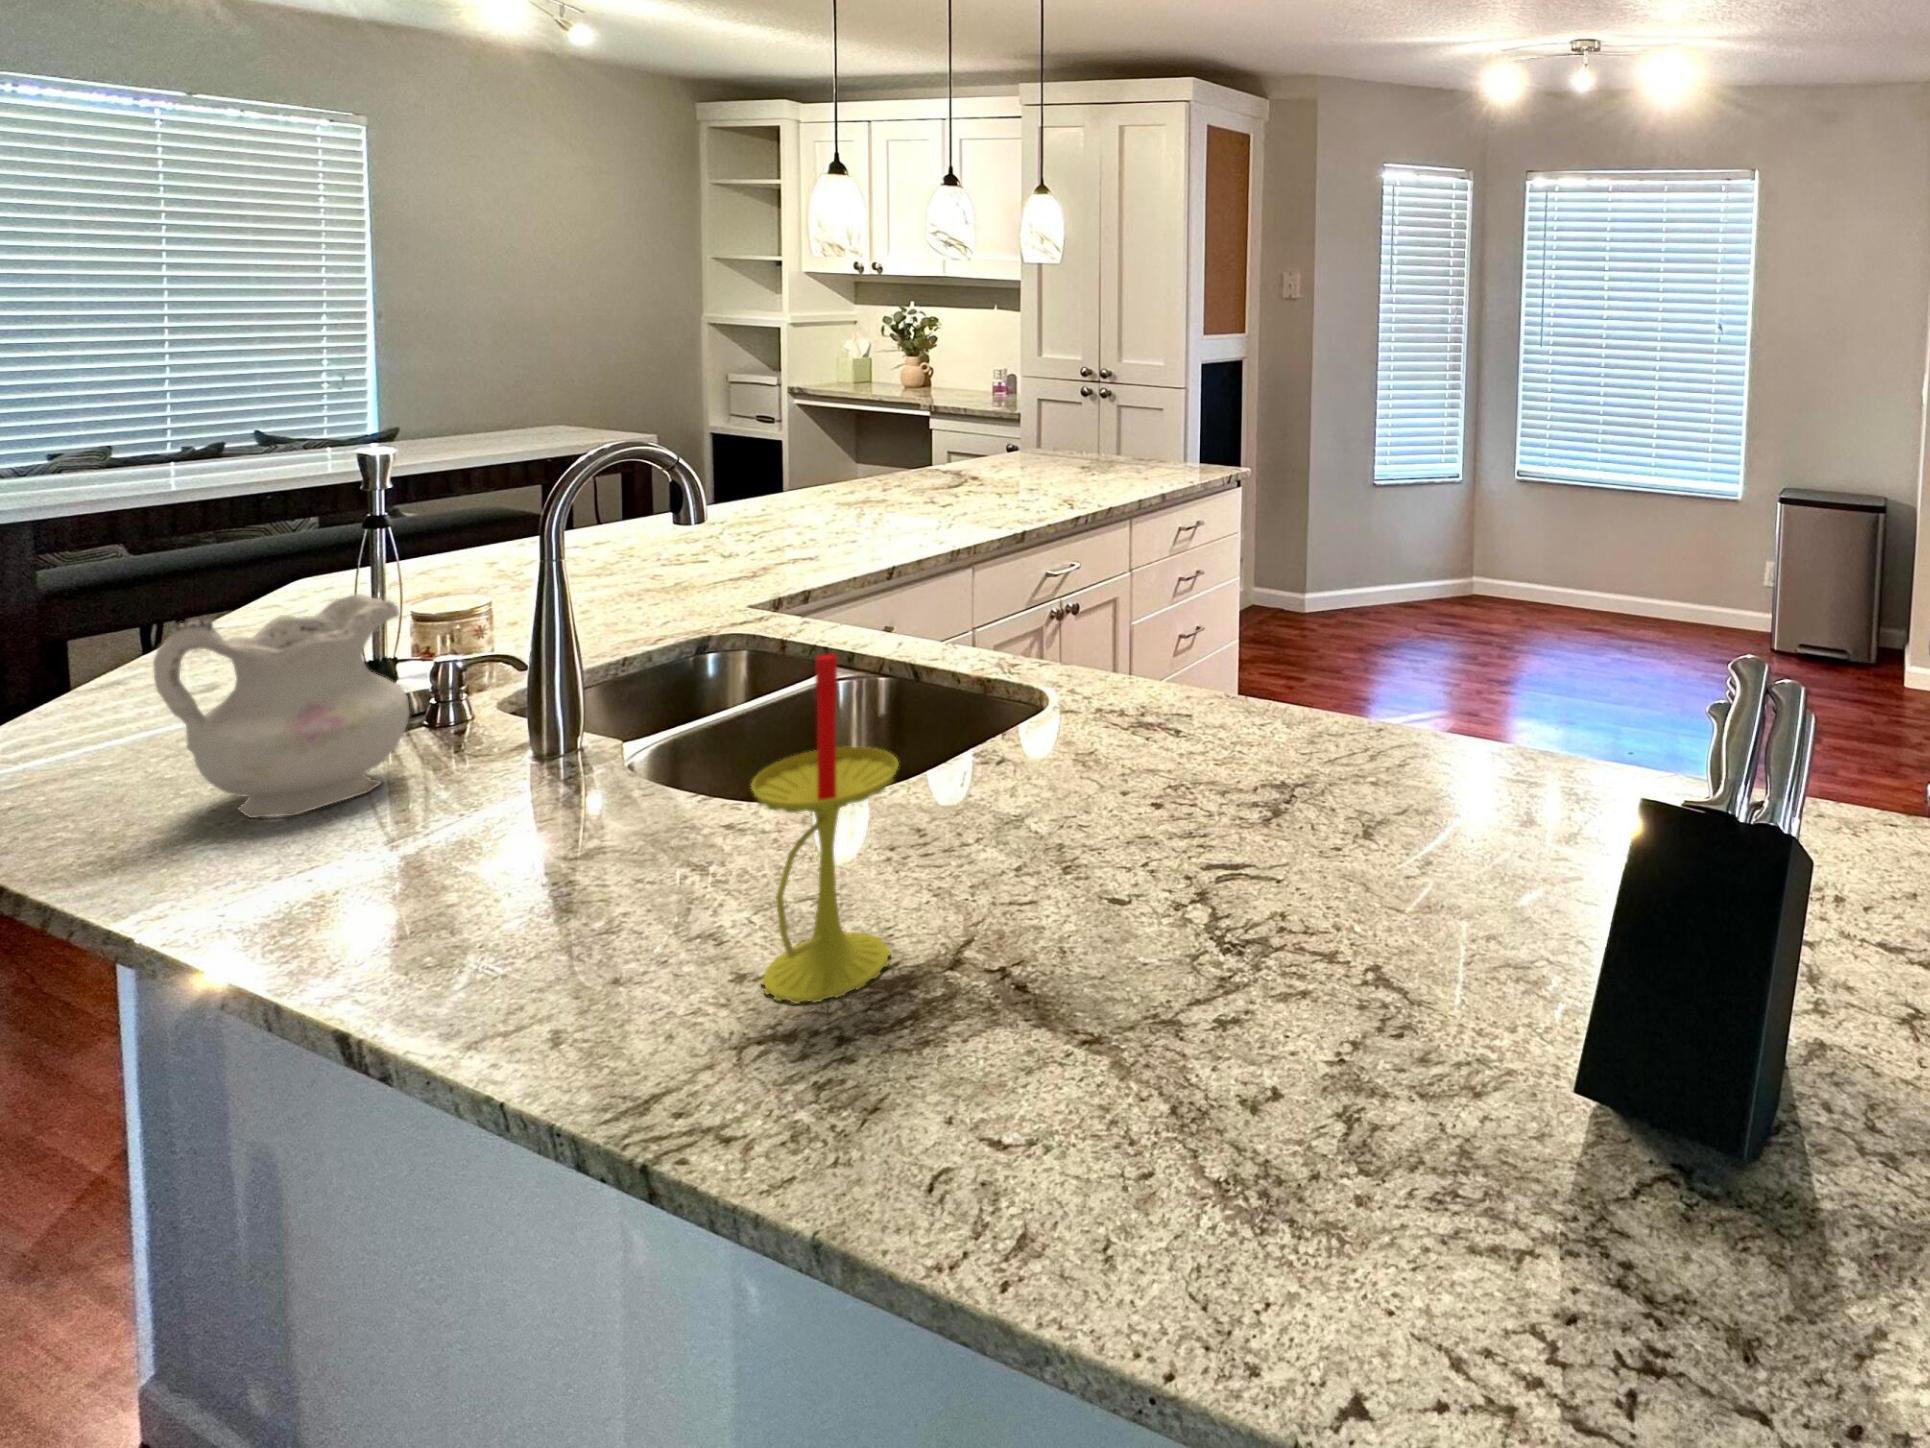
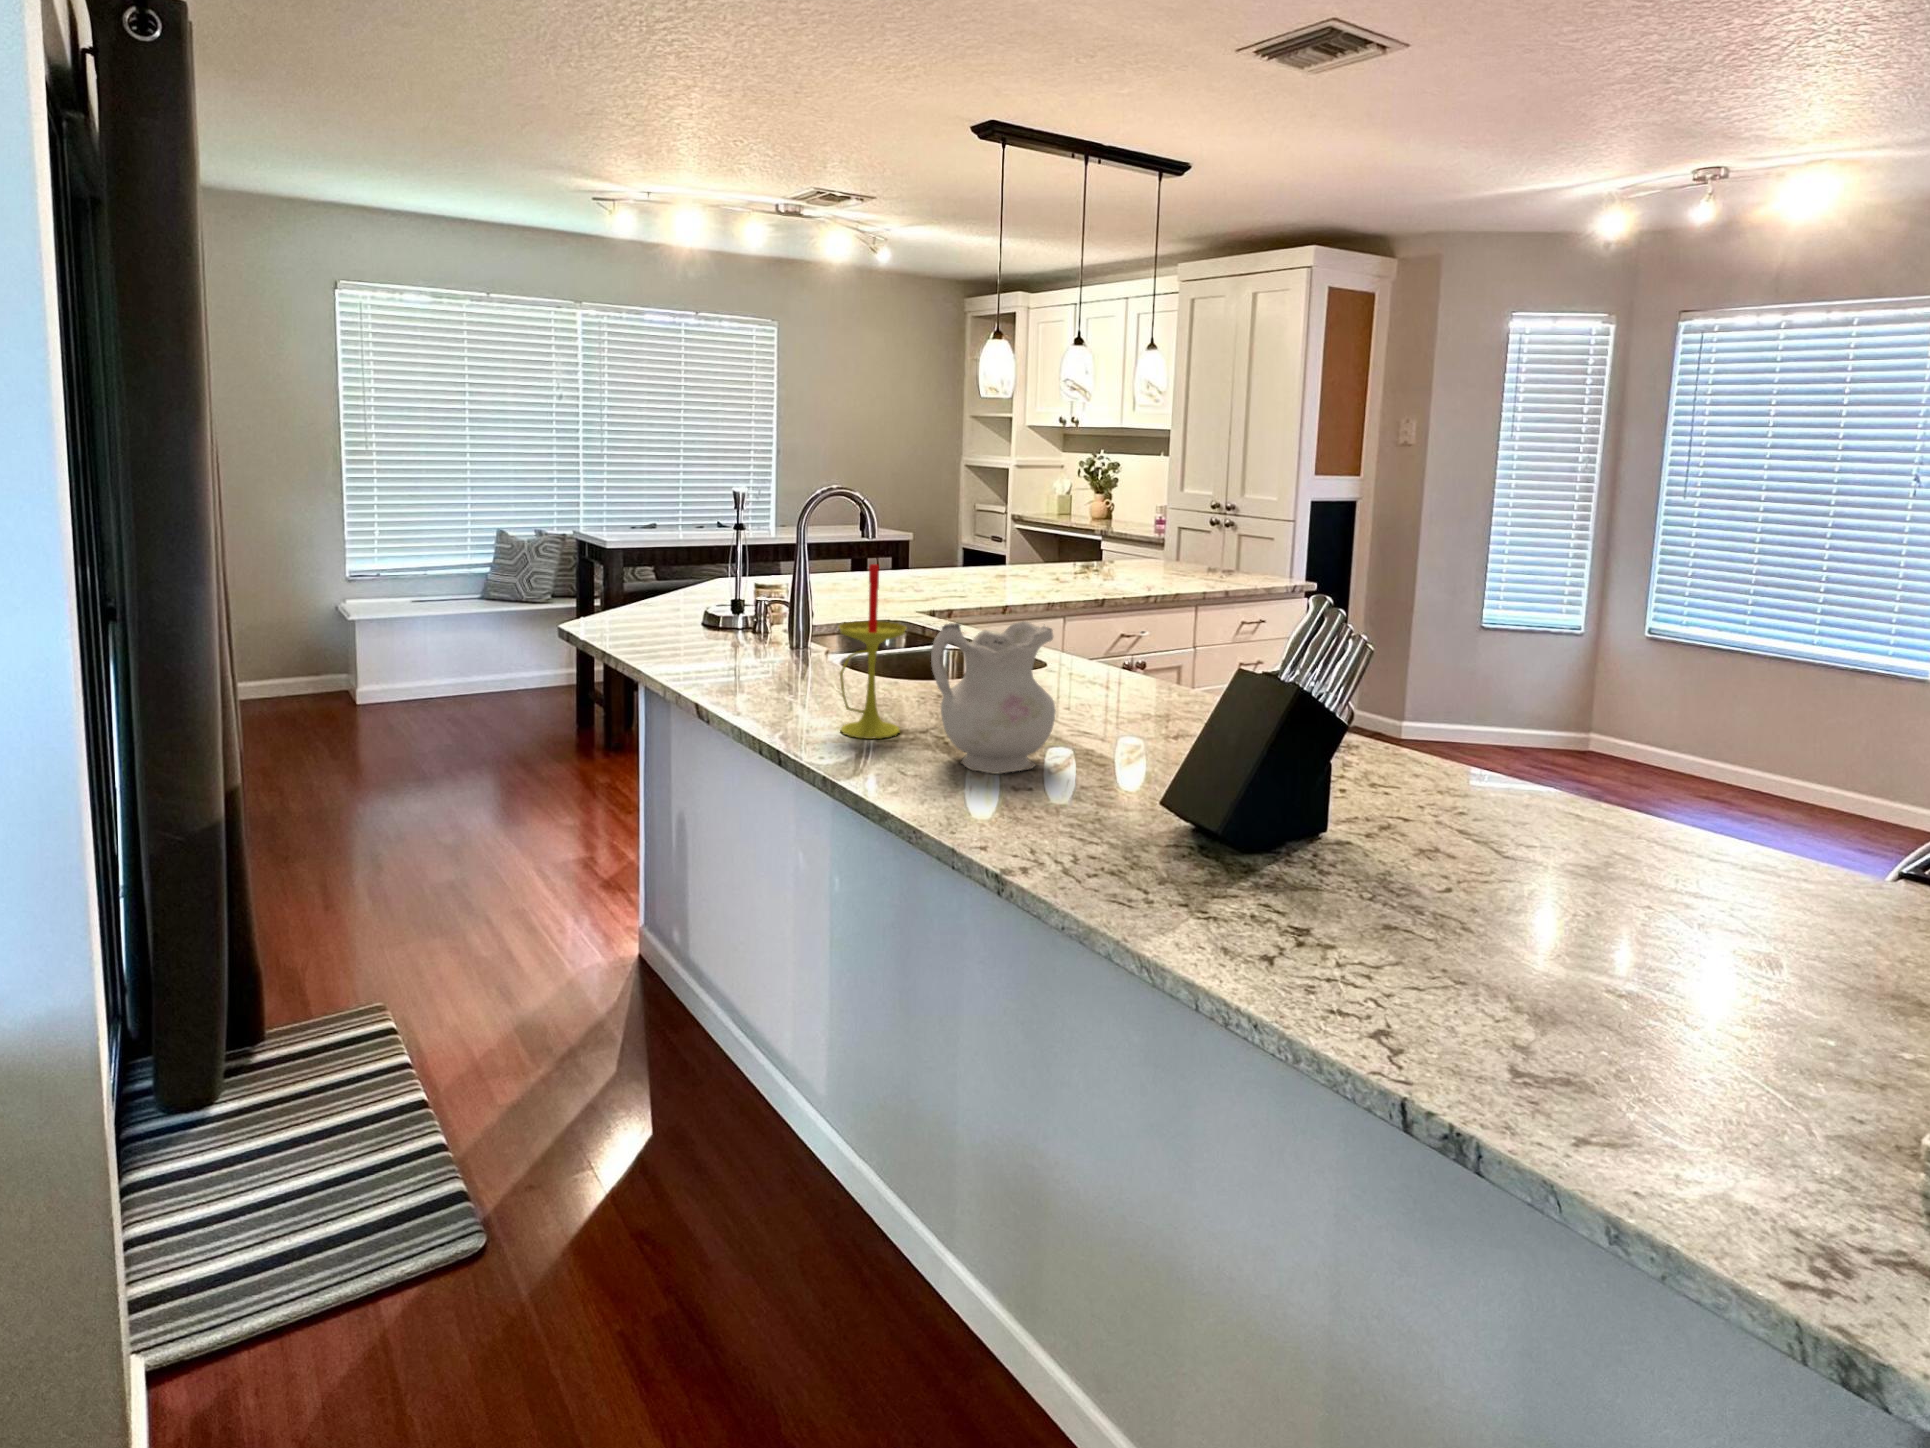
ceramic pitcher: present [153,594,410,818] -> present [931,621,1056,774]

